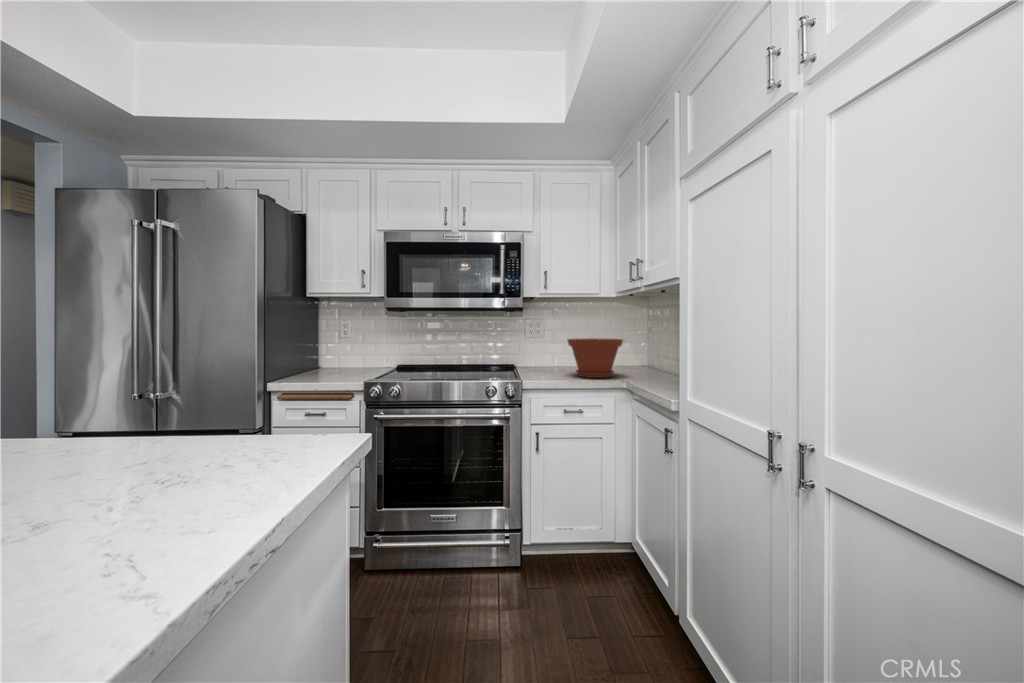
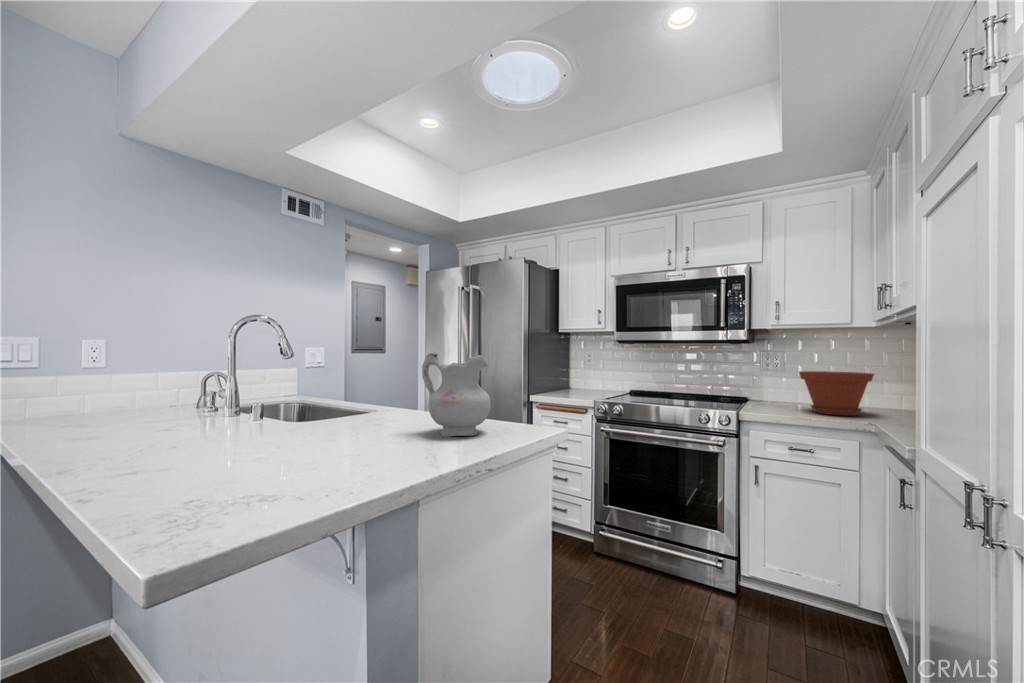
ceramic pitcher: none [62,318,241,488] -> present [422,353,491,436]

